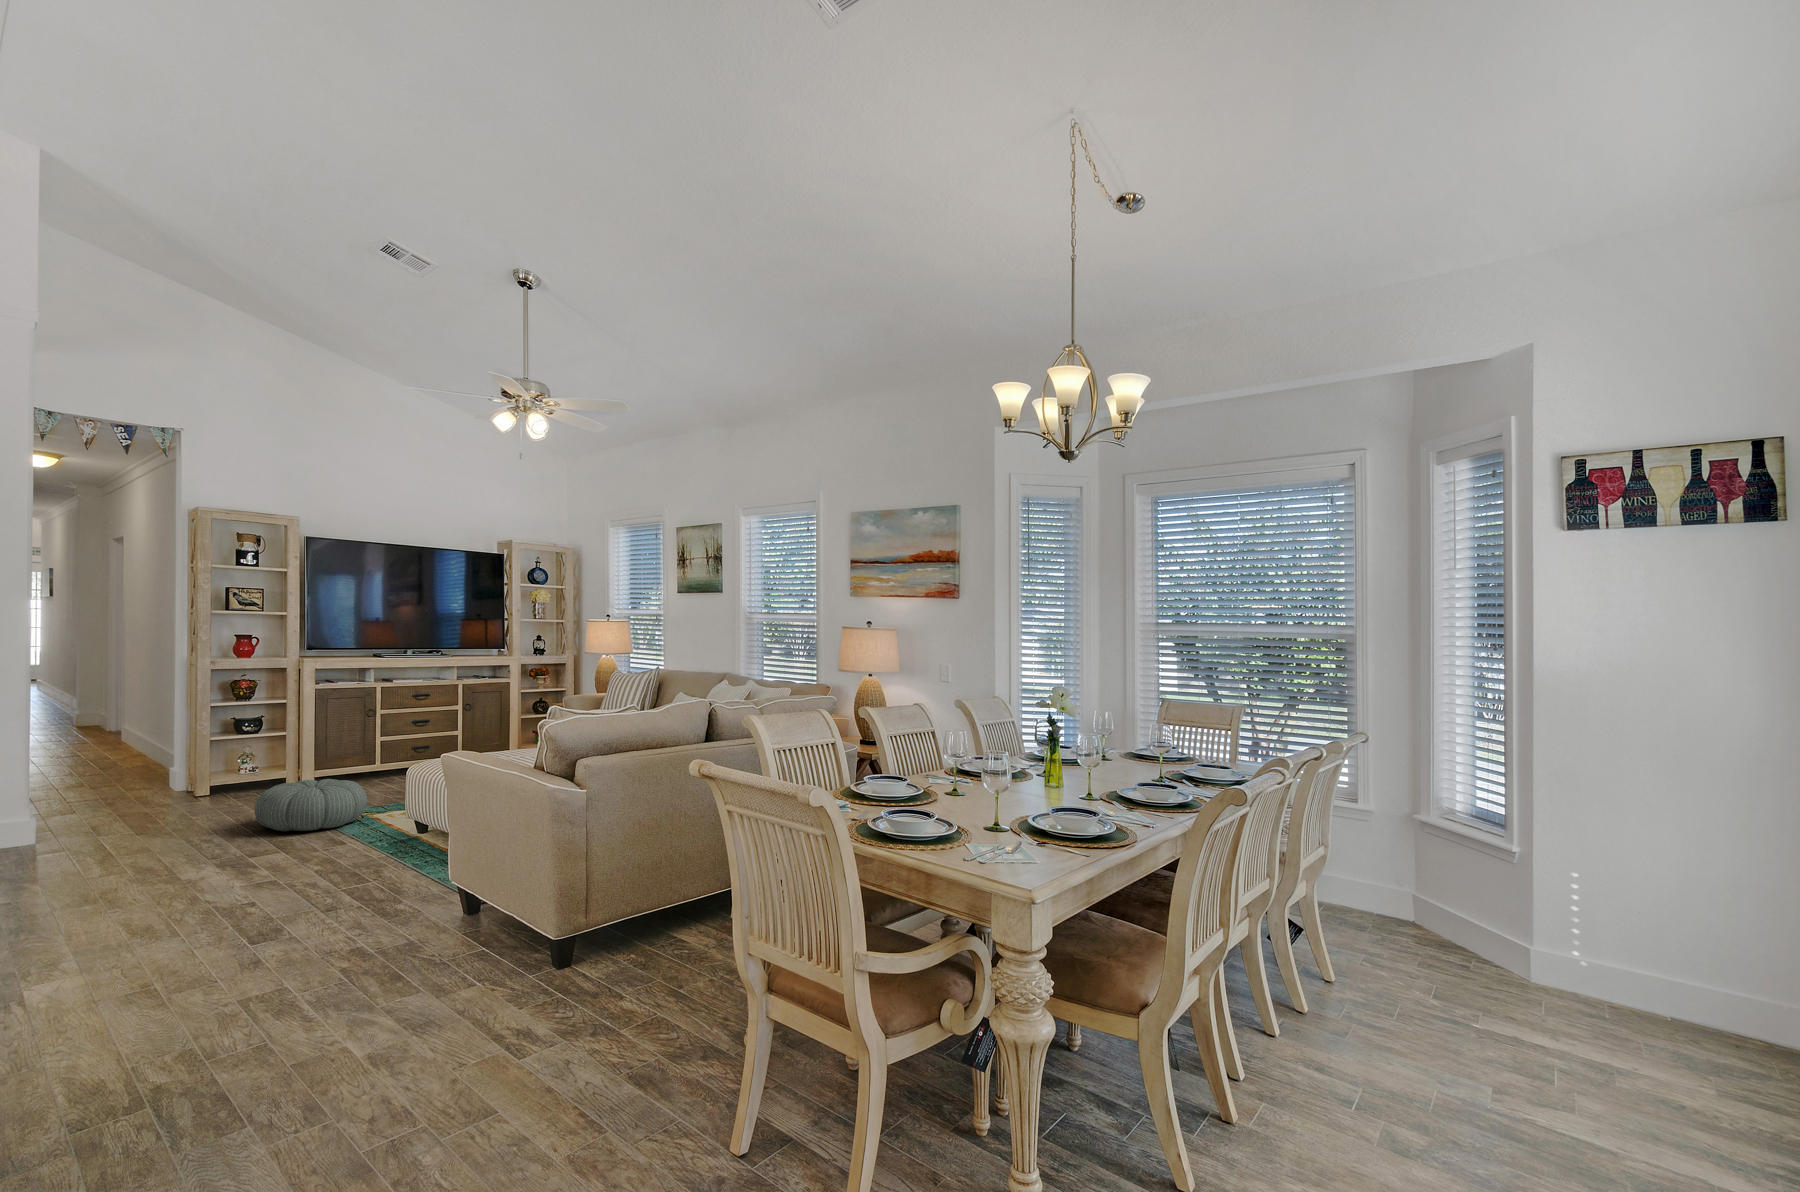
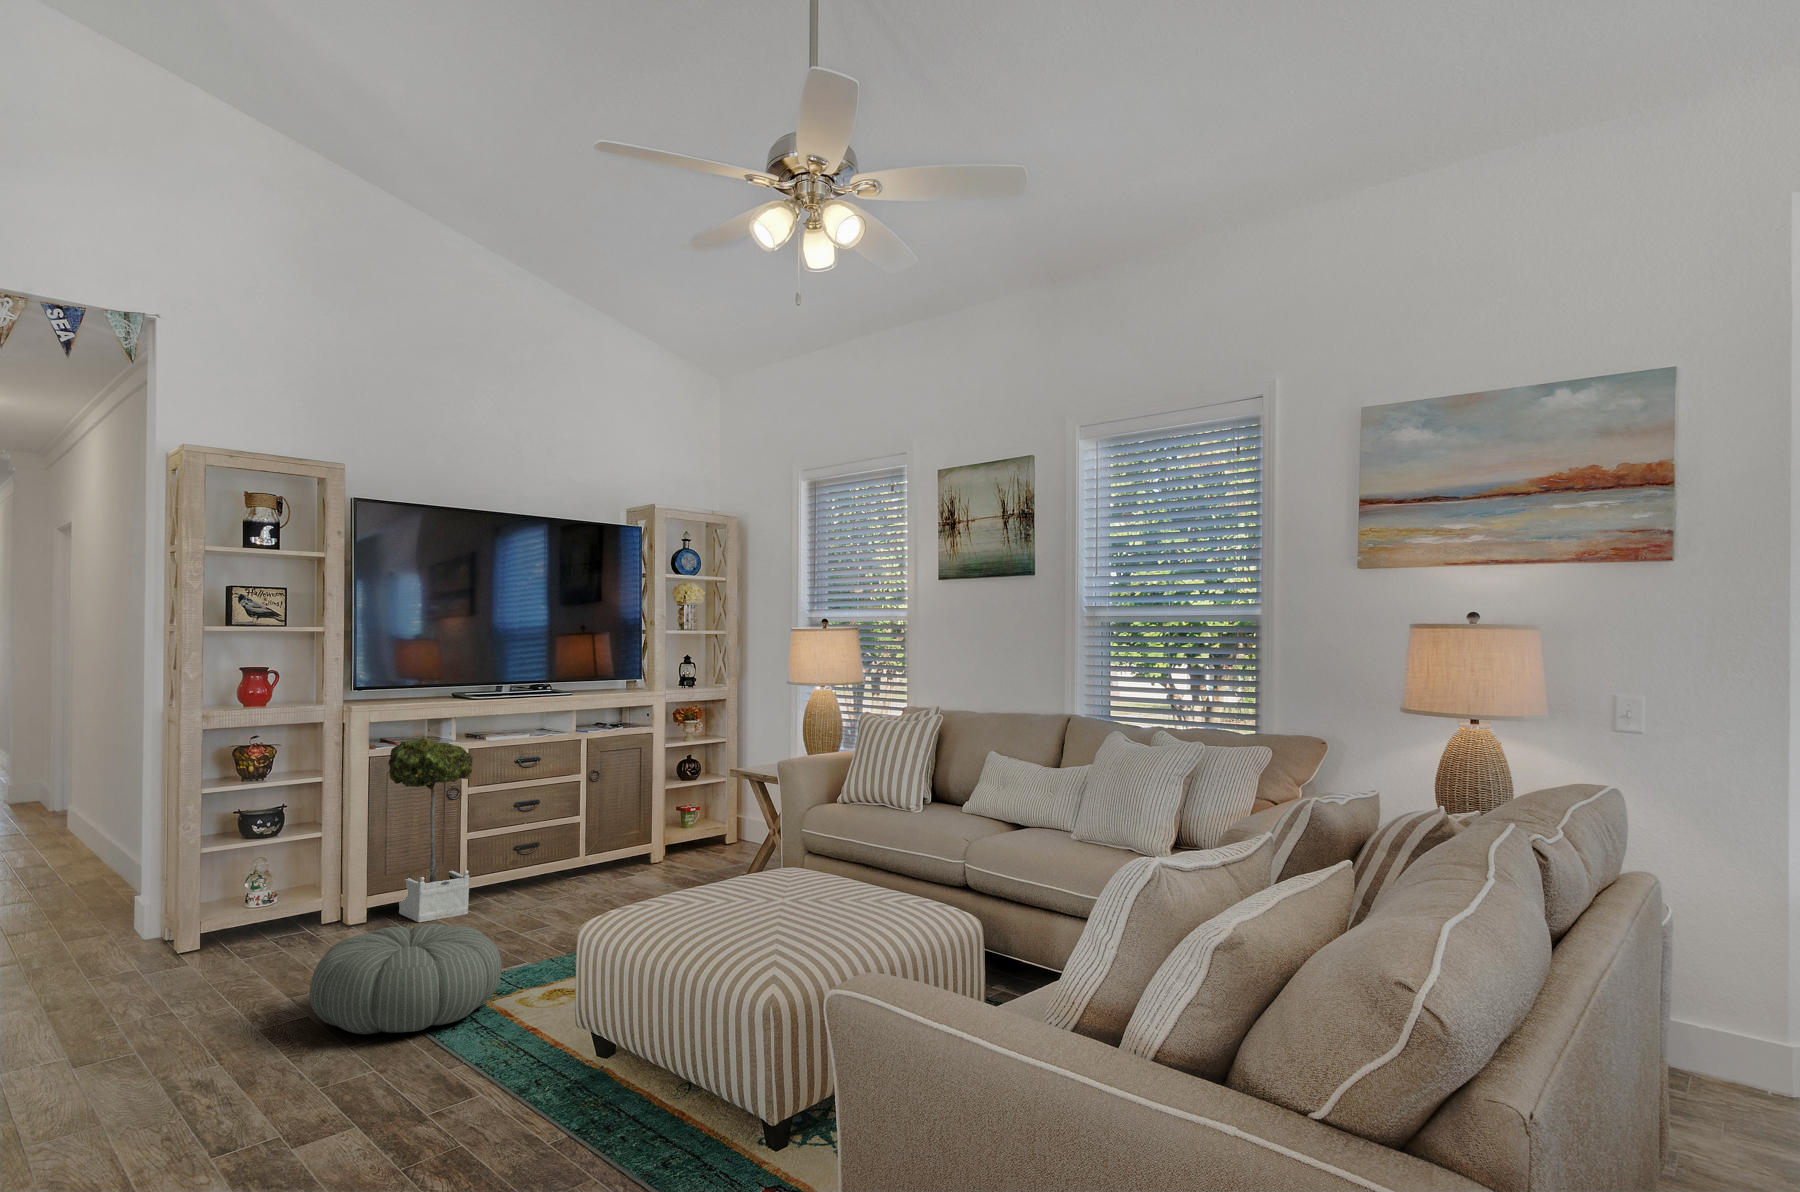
potted tree: none [325,679,380,787] -> present [389,737,473,922]

